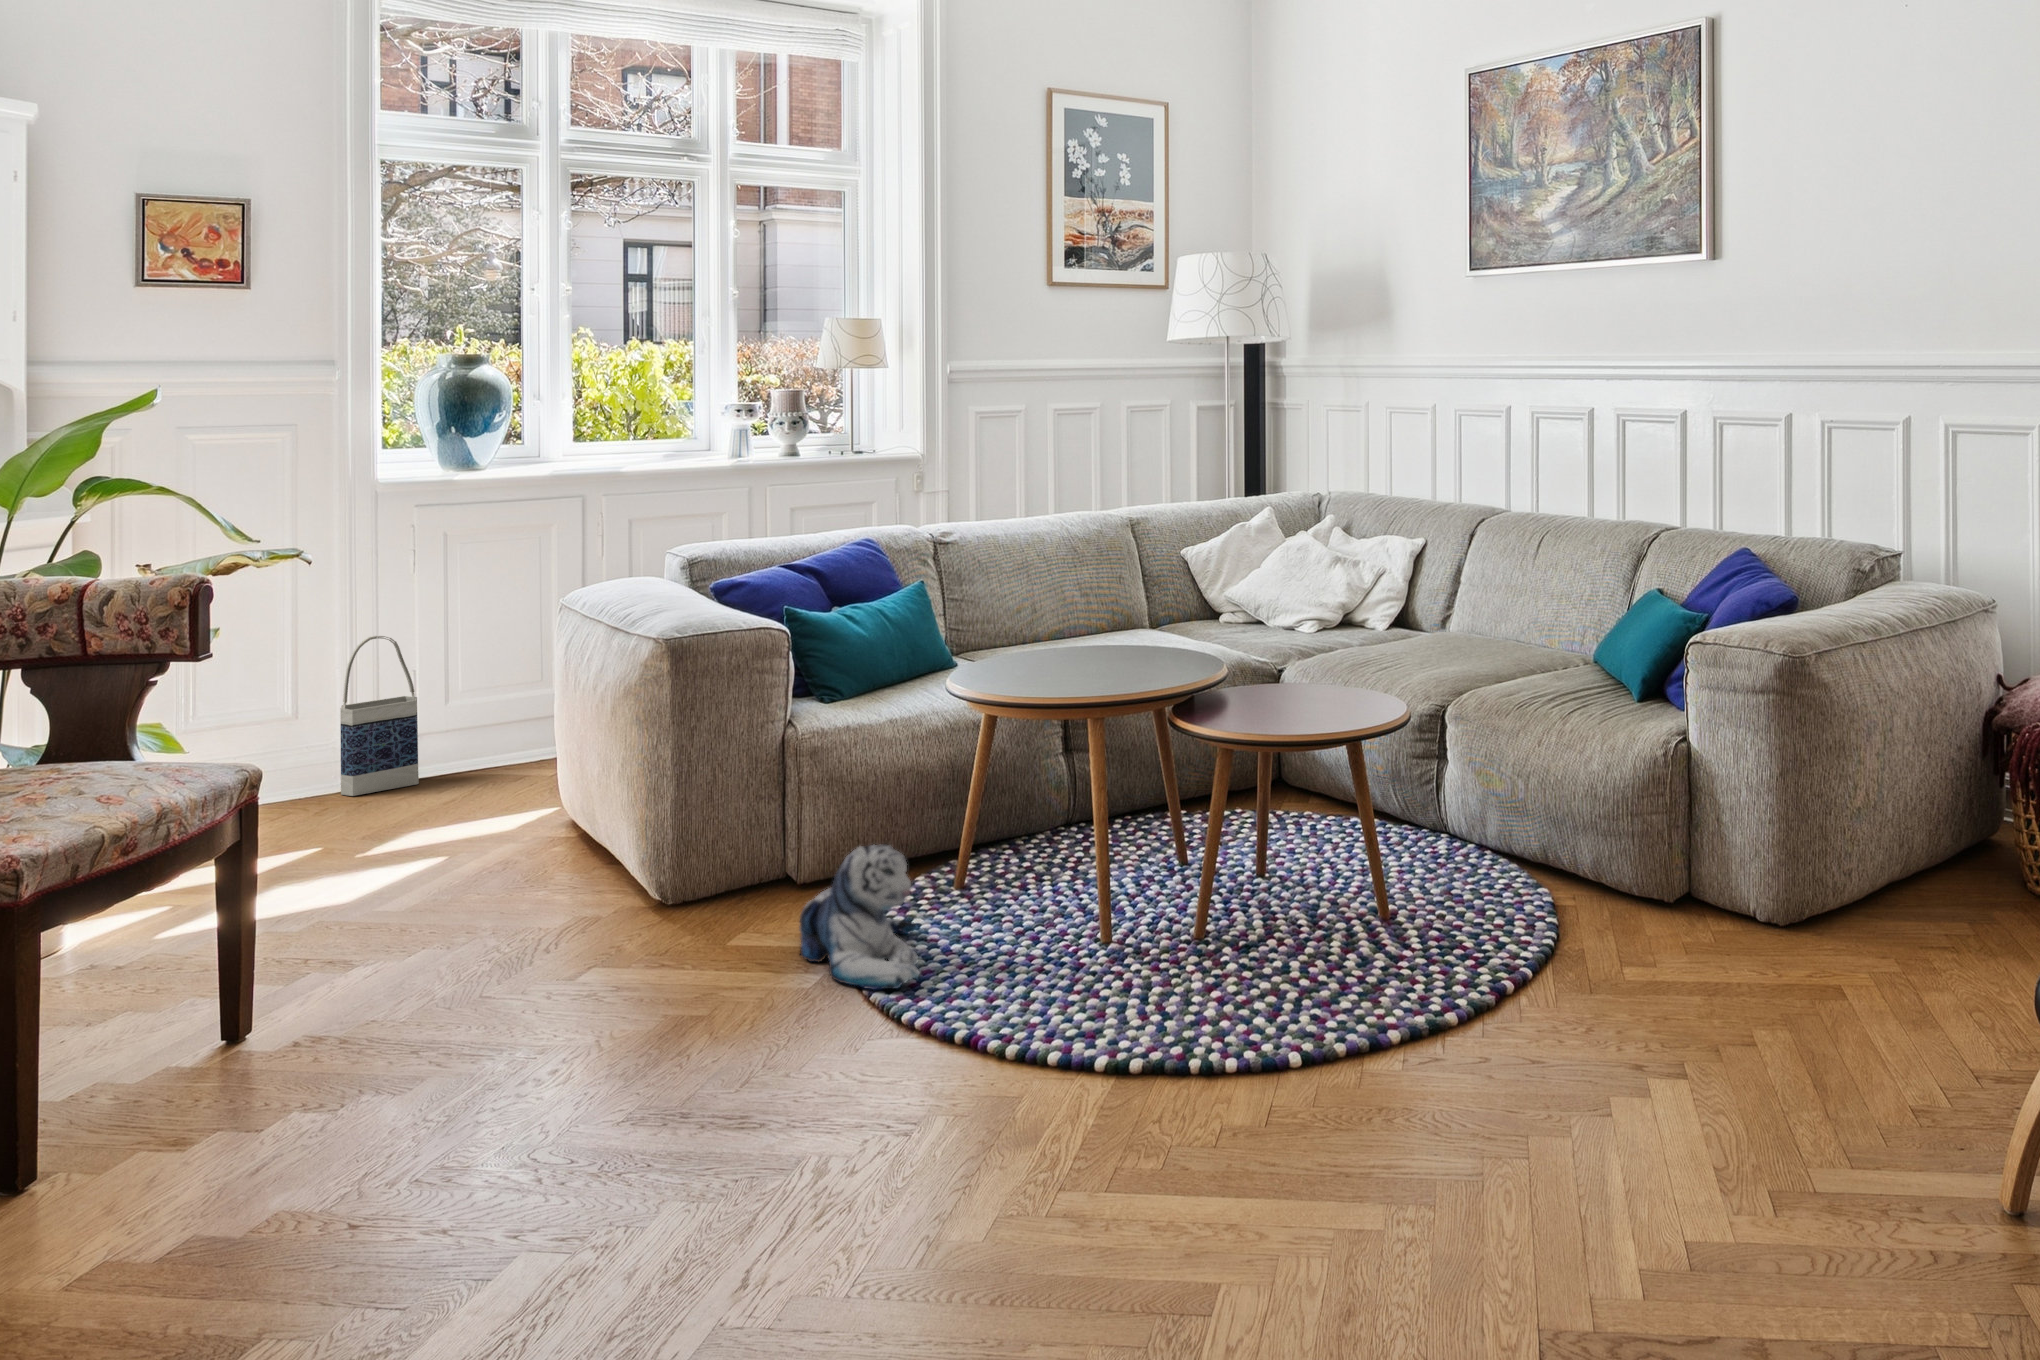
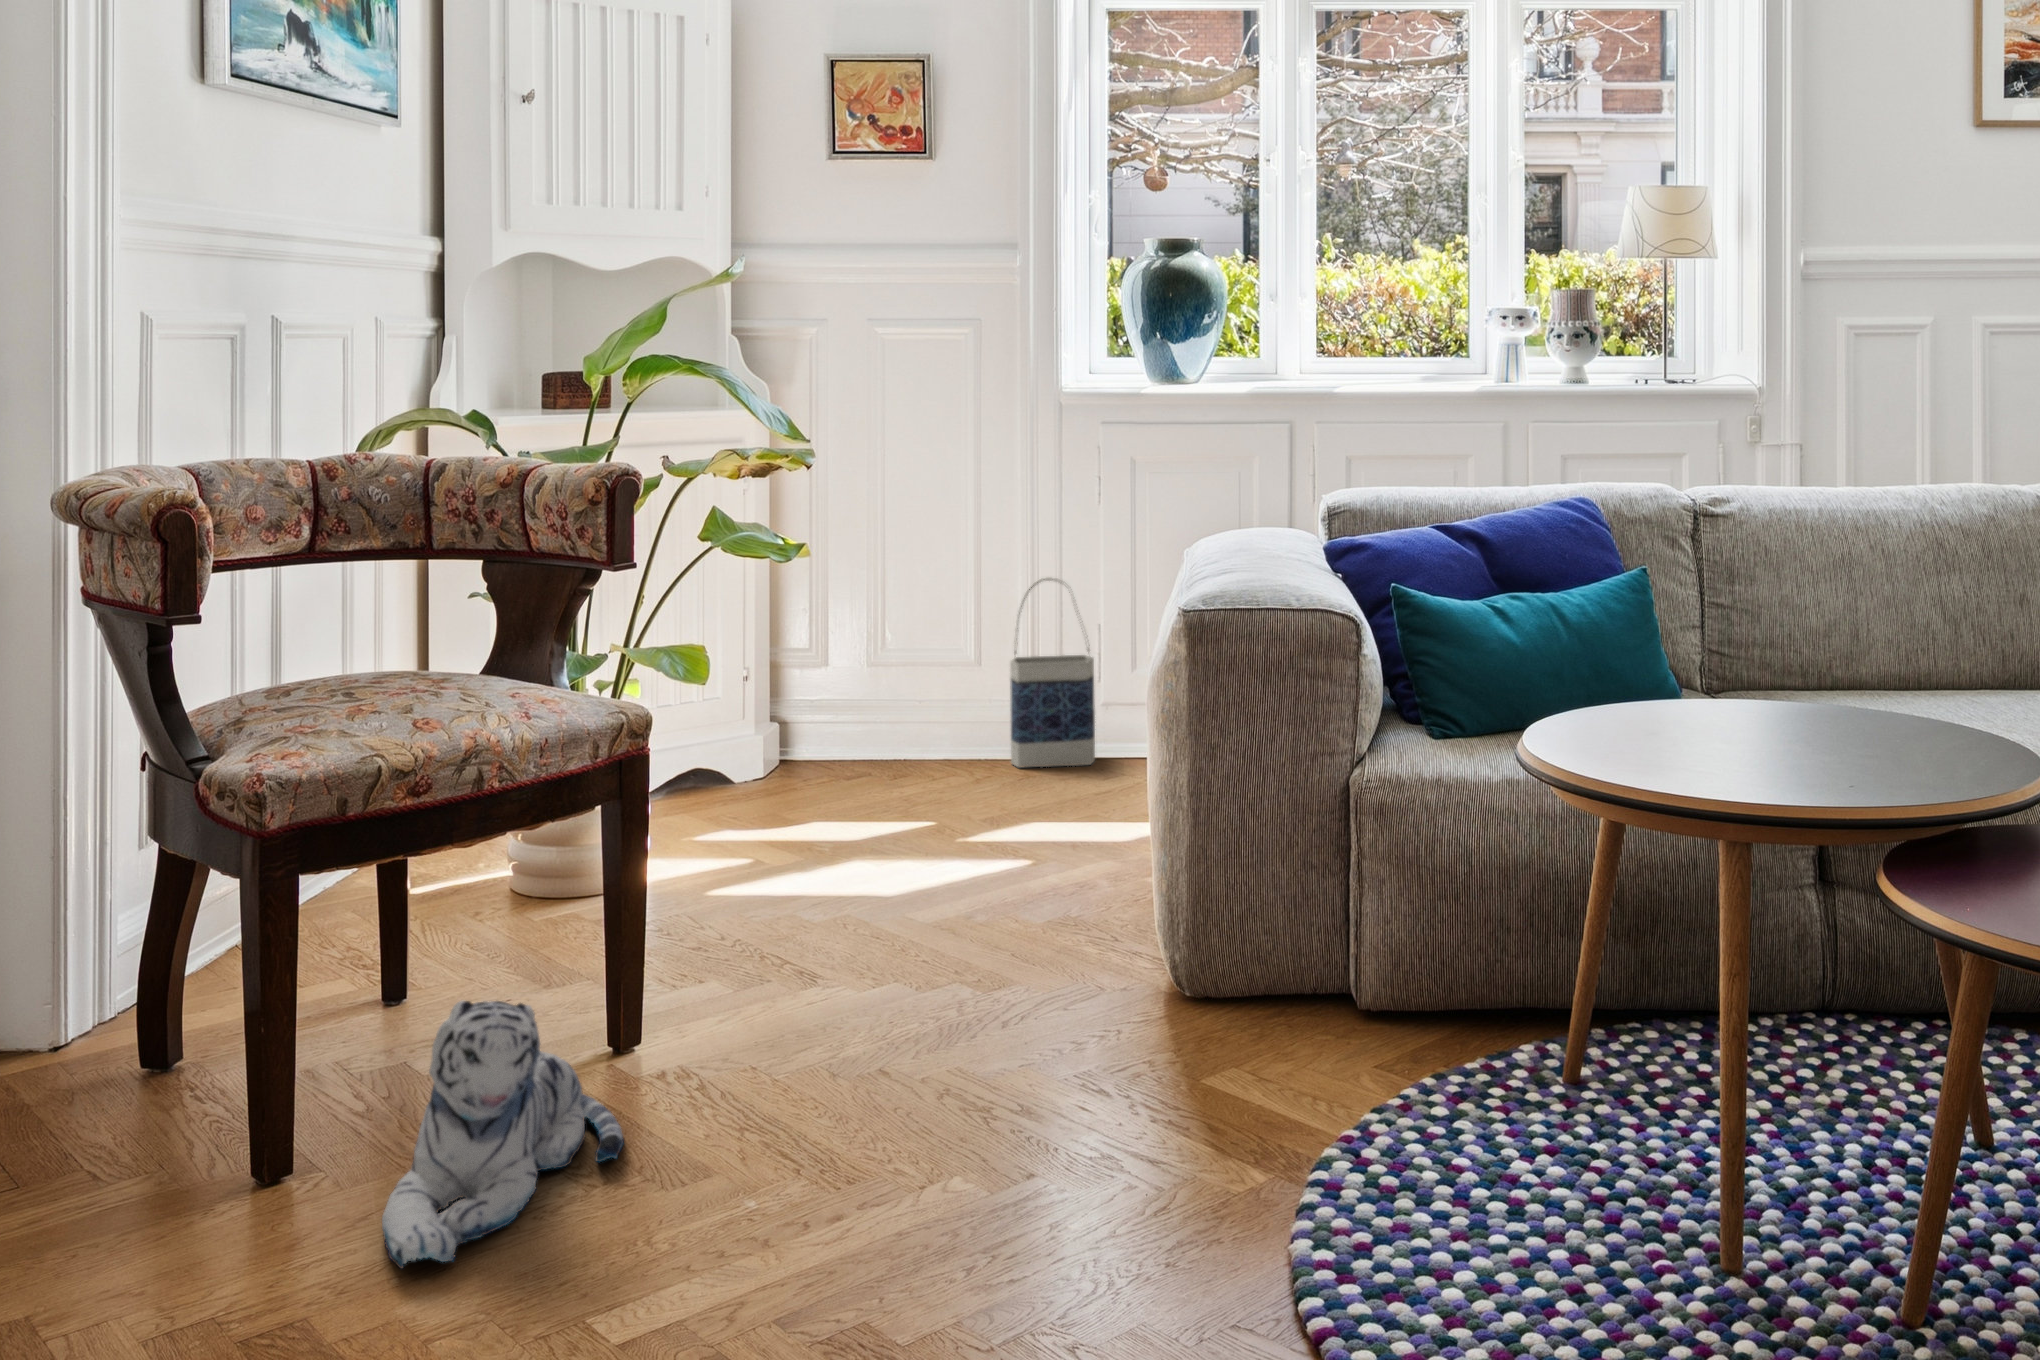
plush toy: present [799,844,920,989] -> present [382,1001,623,1268]

